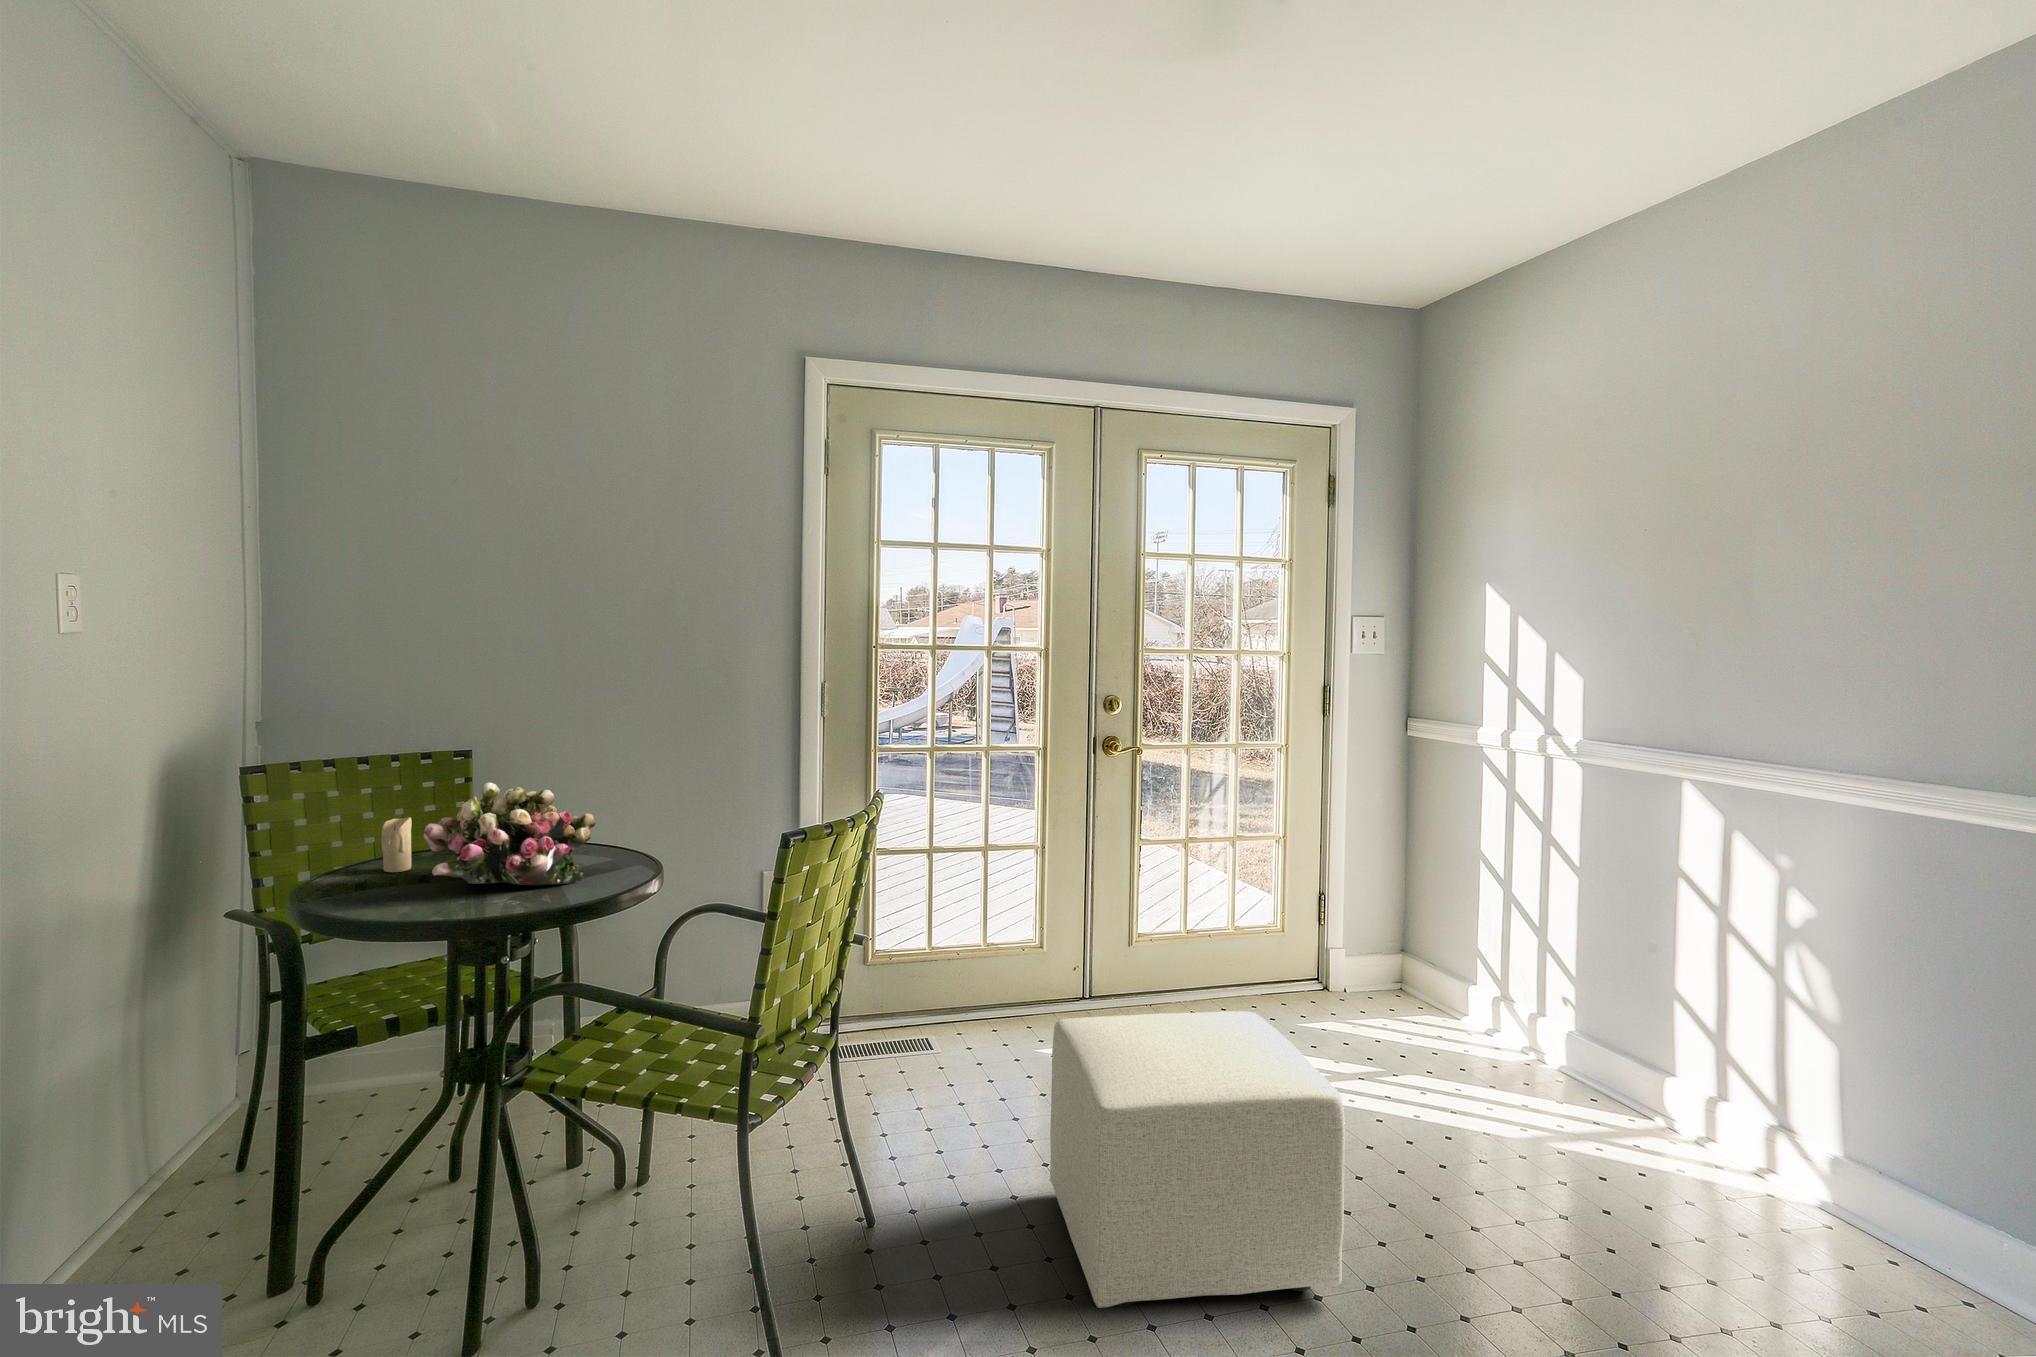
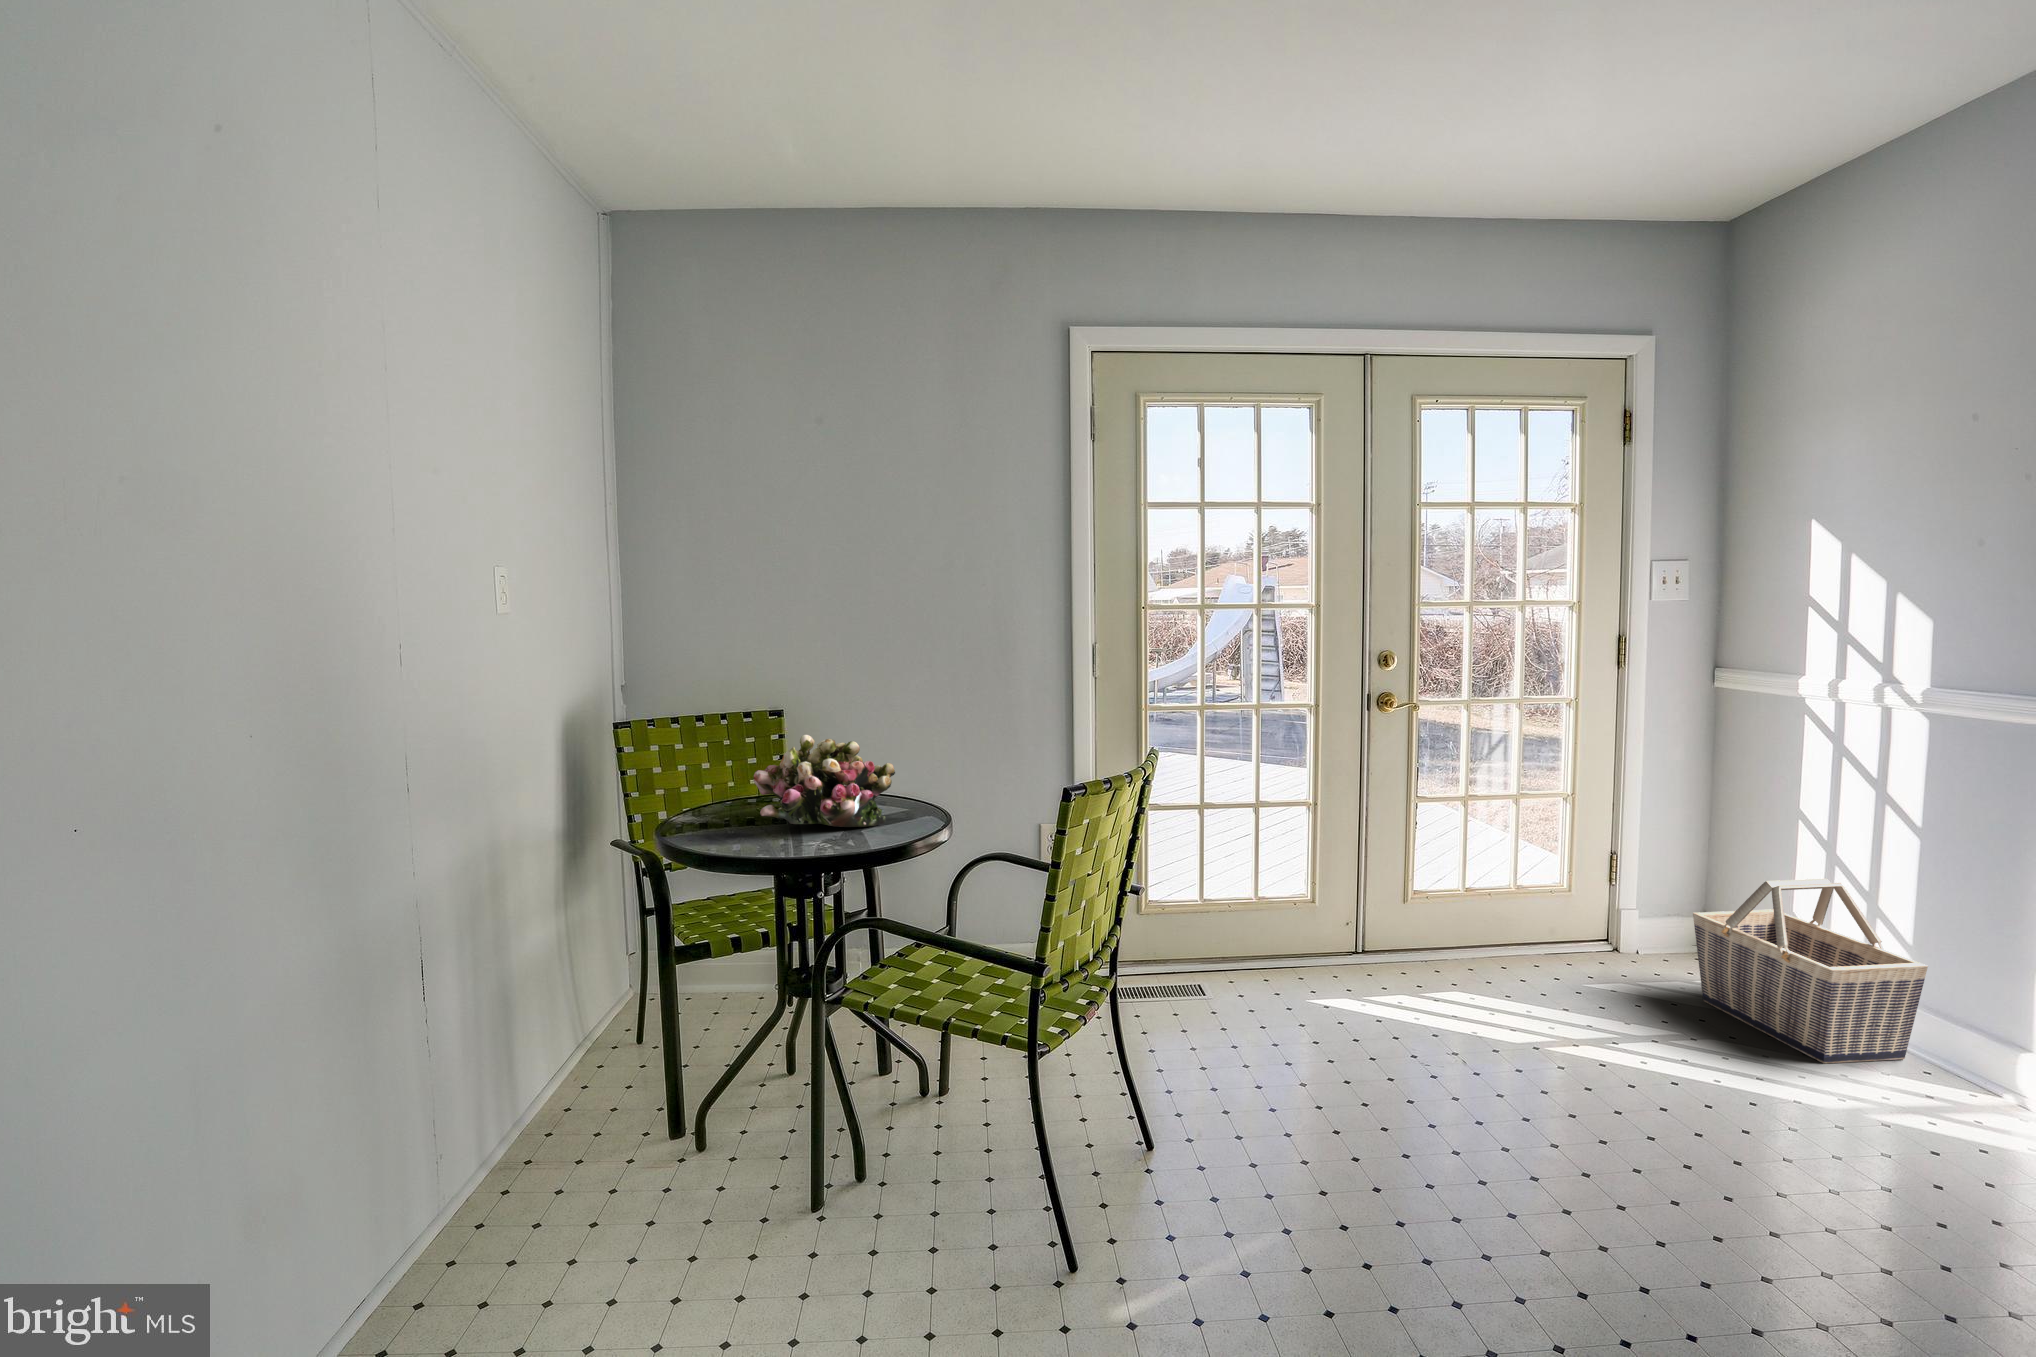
candle: present [381,817,412,872] -> none [722,765,746,812]
basket: none [1381,907,1557,1074] -> present [1693,879,1928,1063]
ottoman: present [1050,1011,1345,1308] -> none [1332,977,1681,1293]

